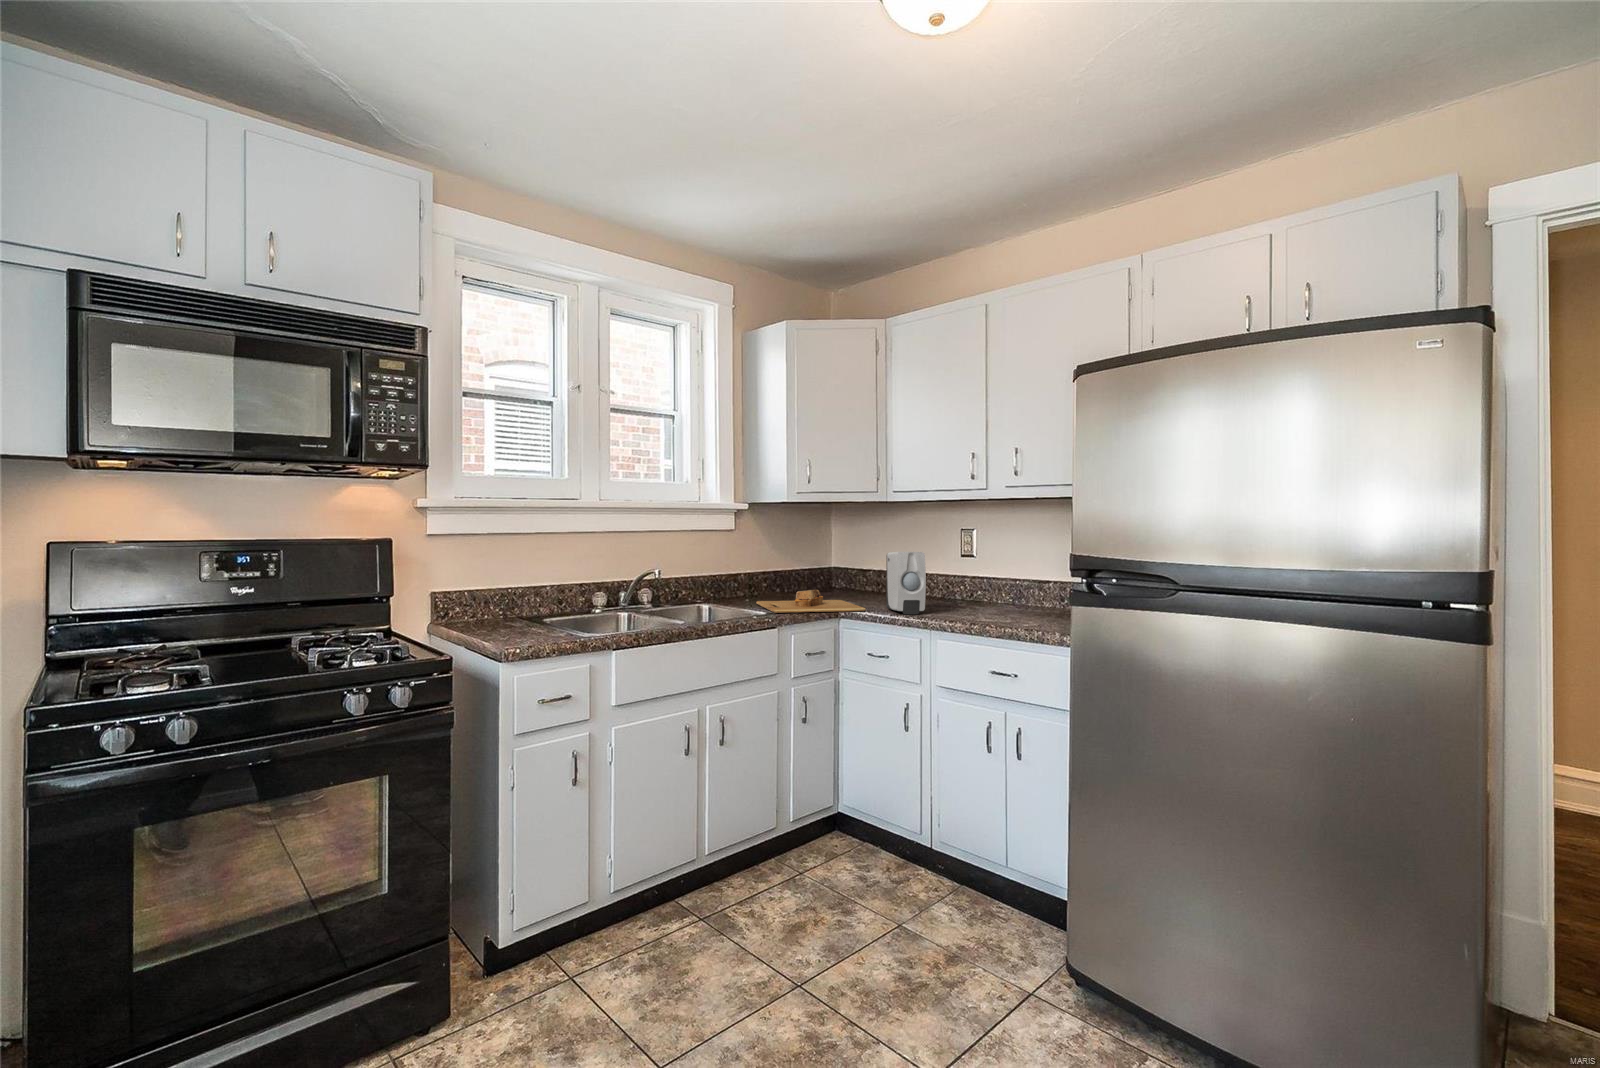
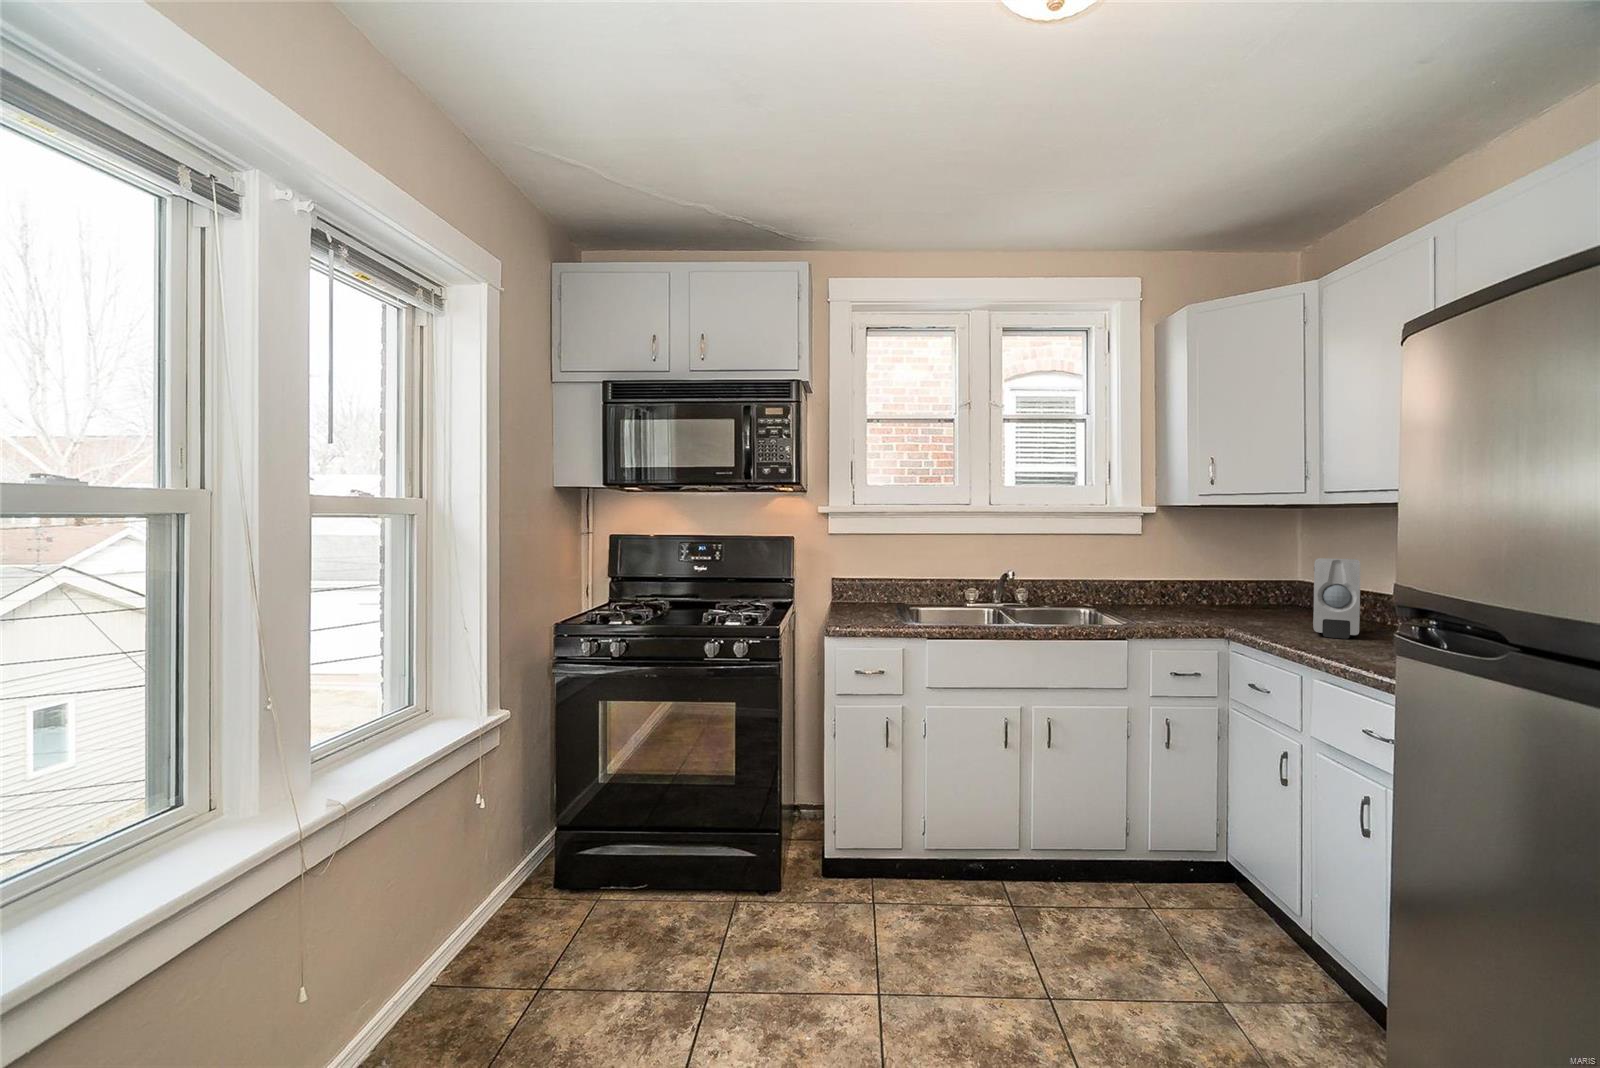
cutting board: present [756,590,866,613] -> none [1150,601,1278,629]

